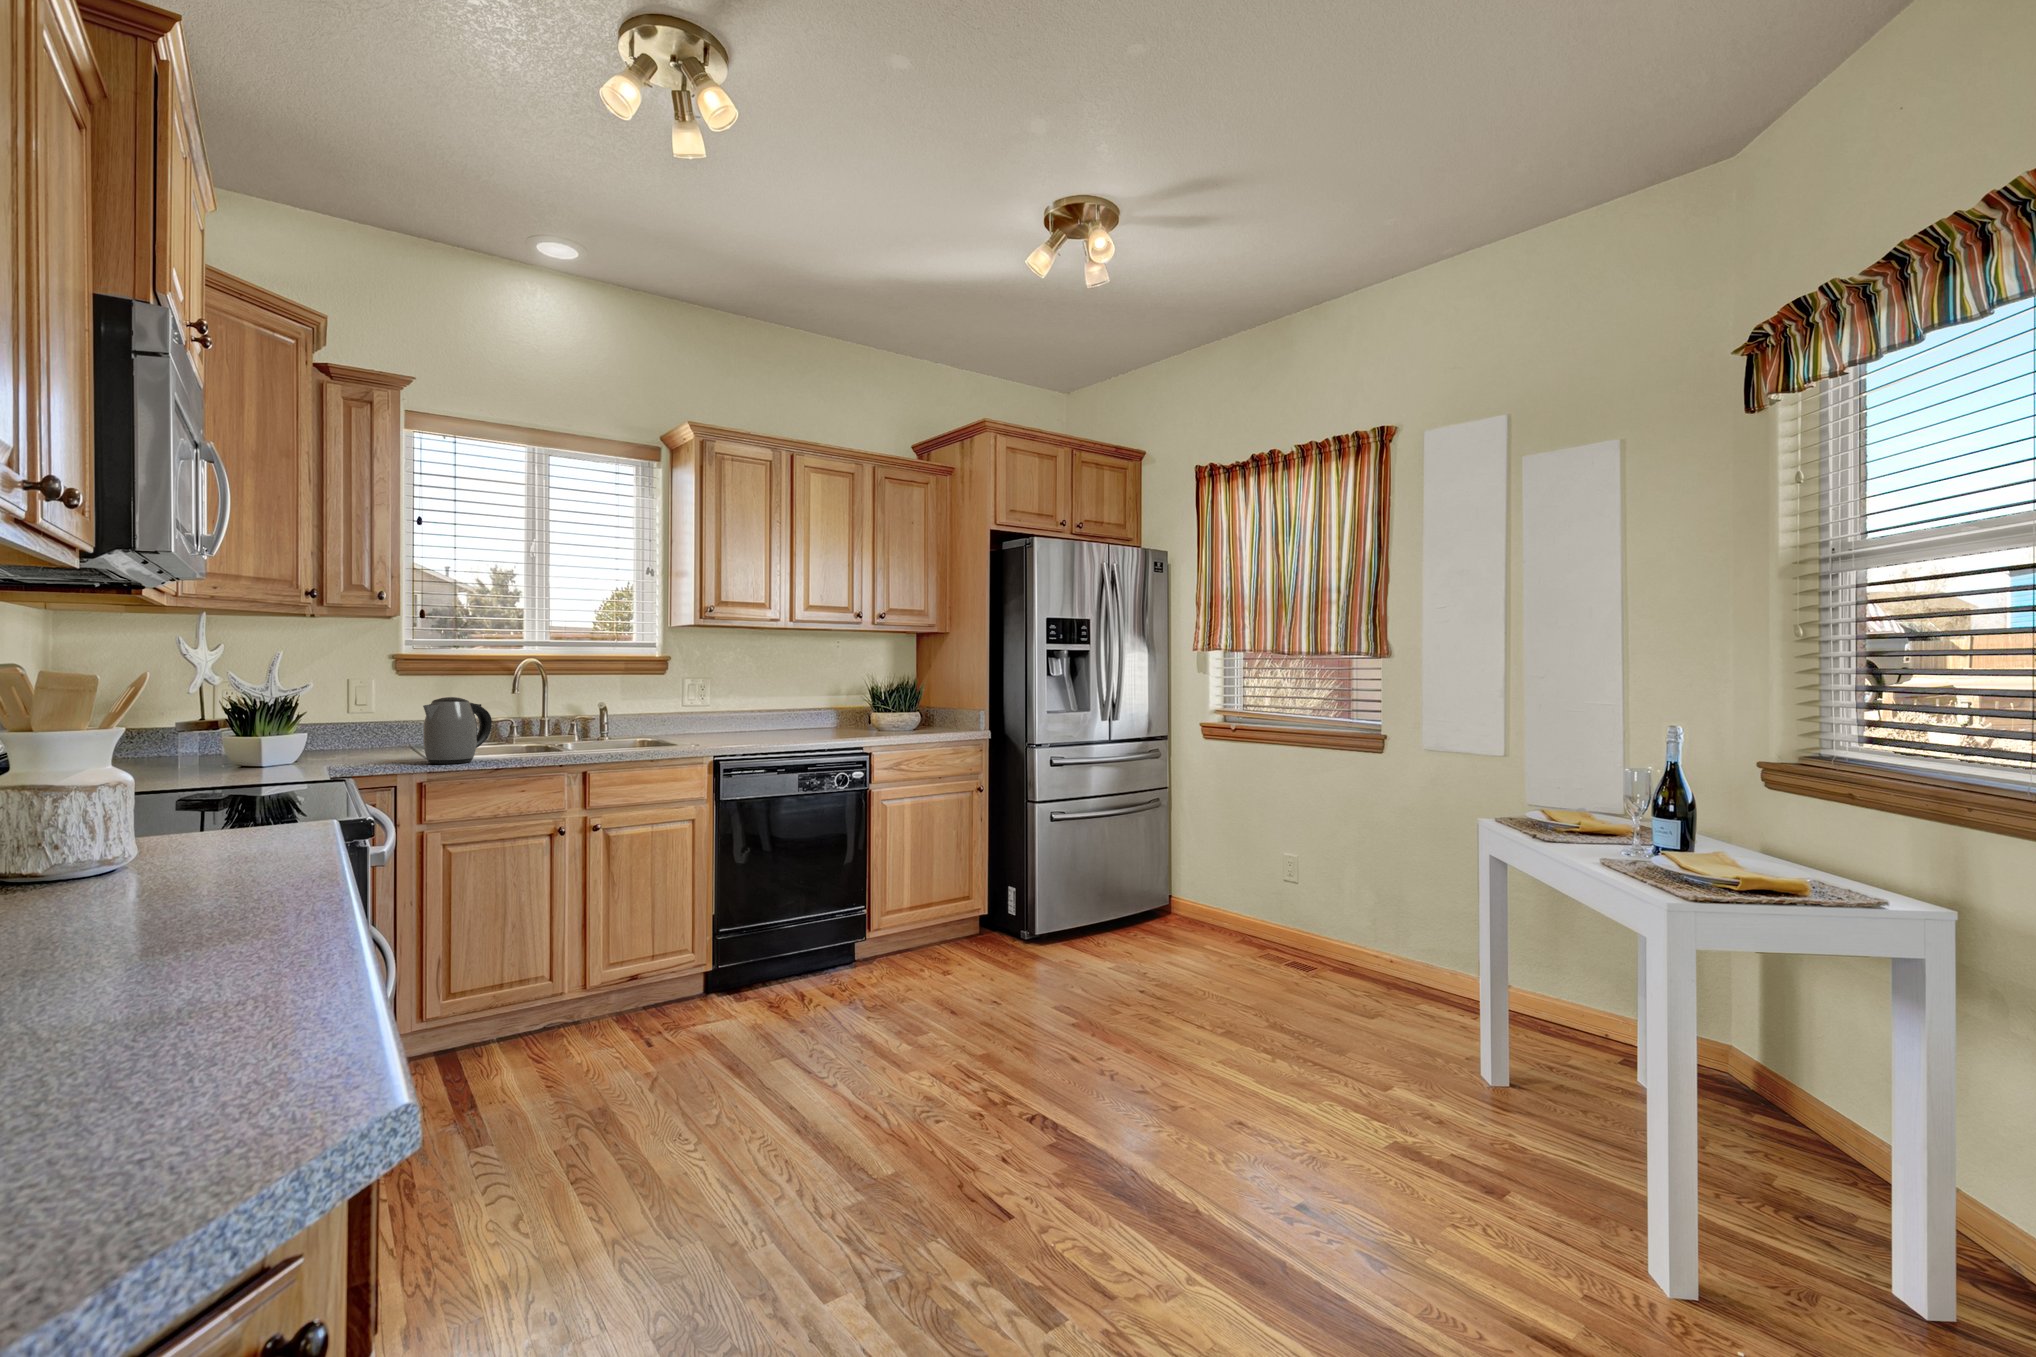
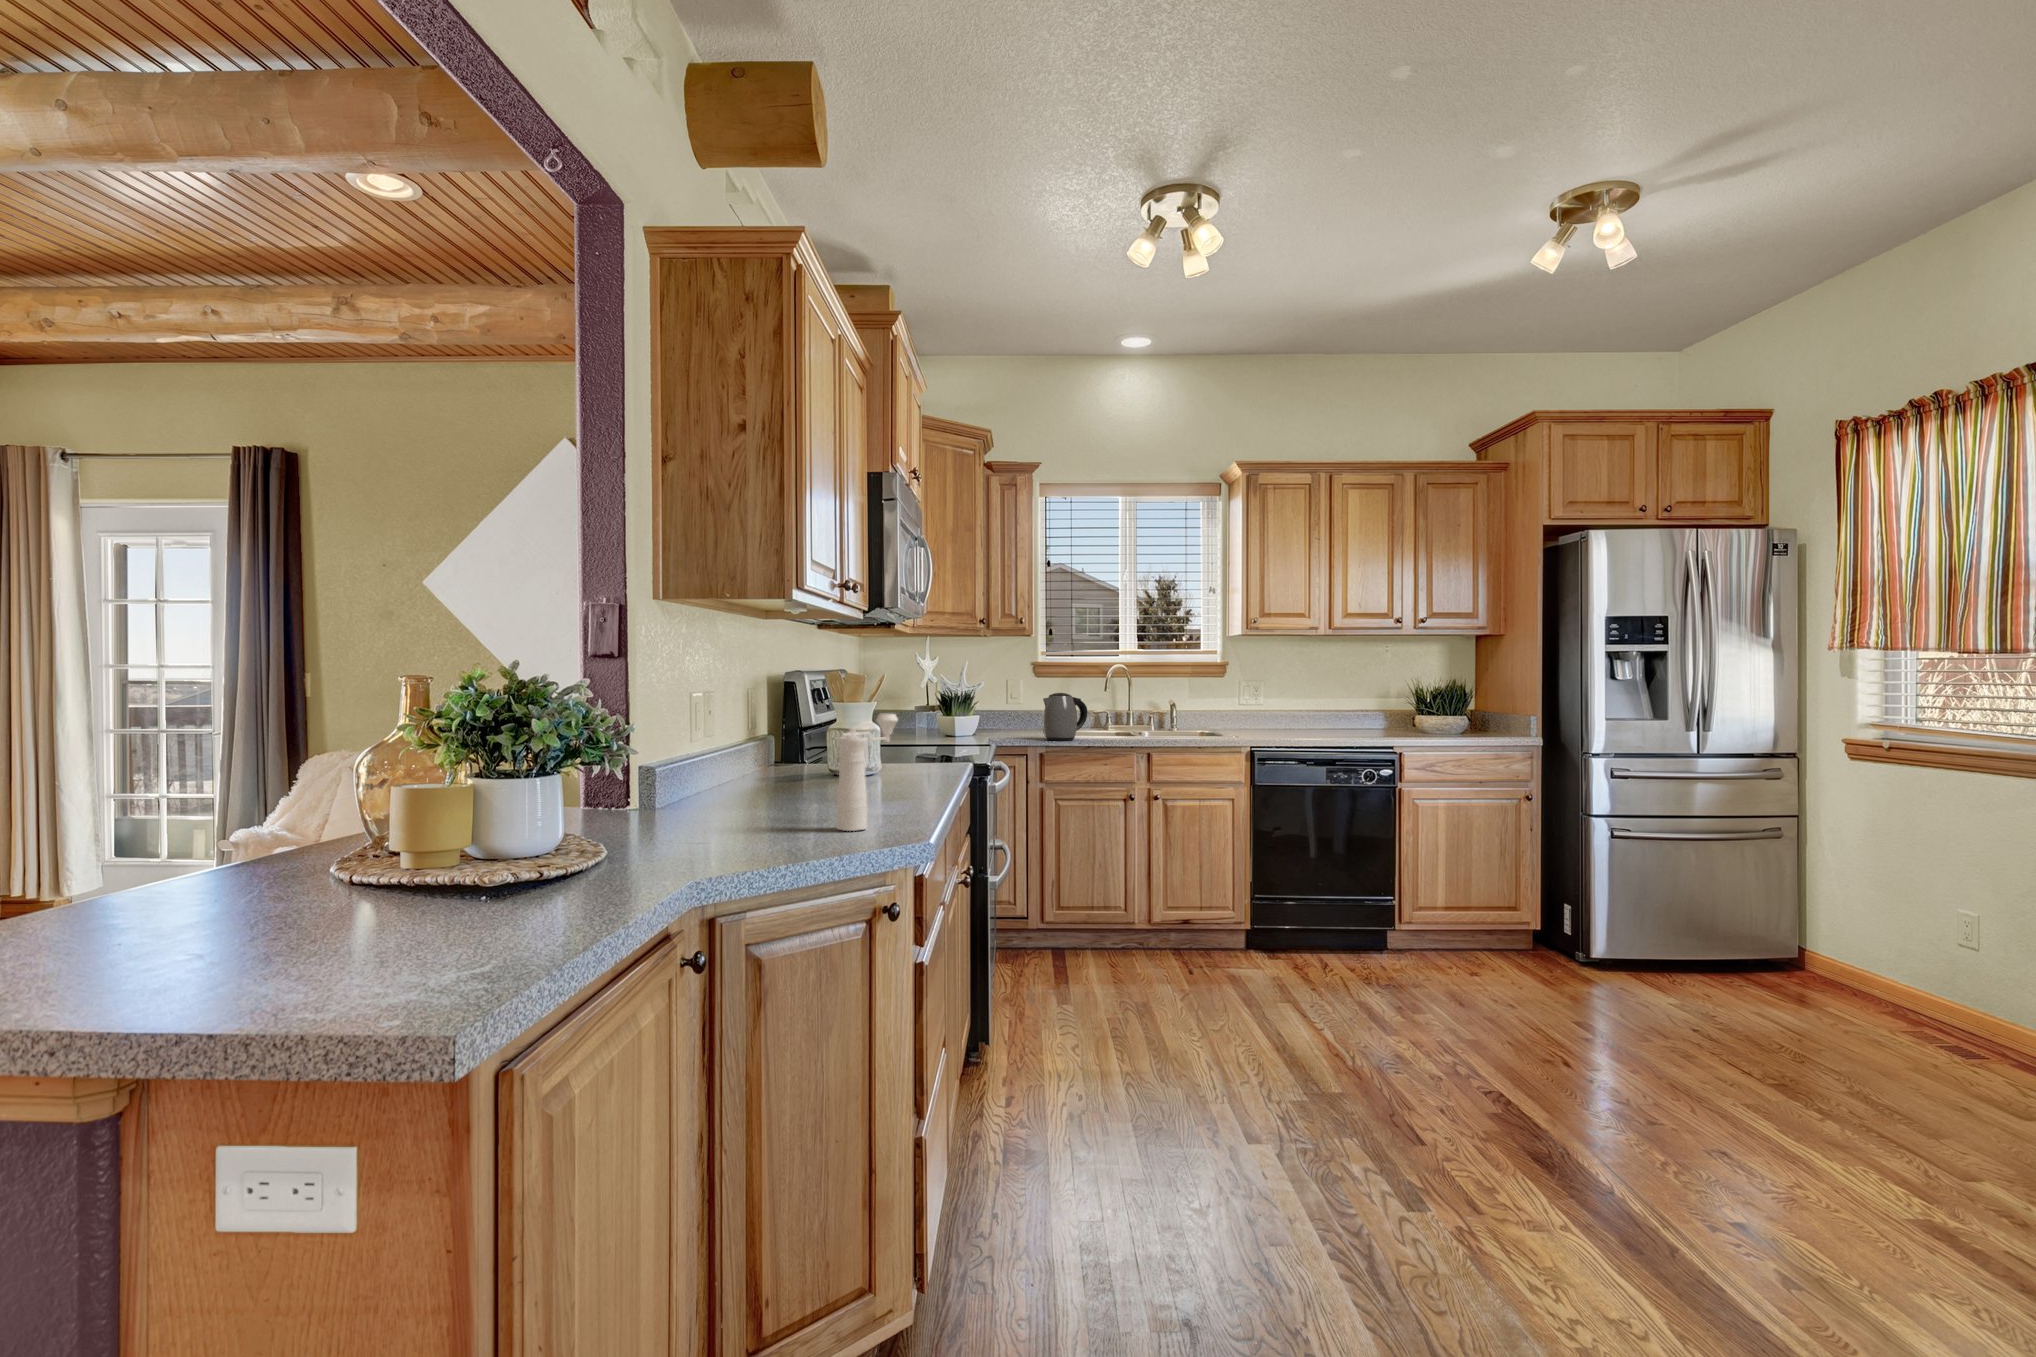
pepper mill: none [101,769,274,1071] -> present [837,714,898,831]

